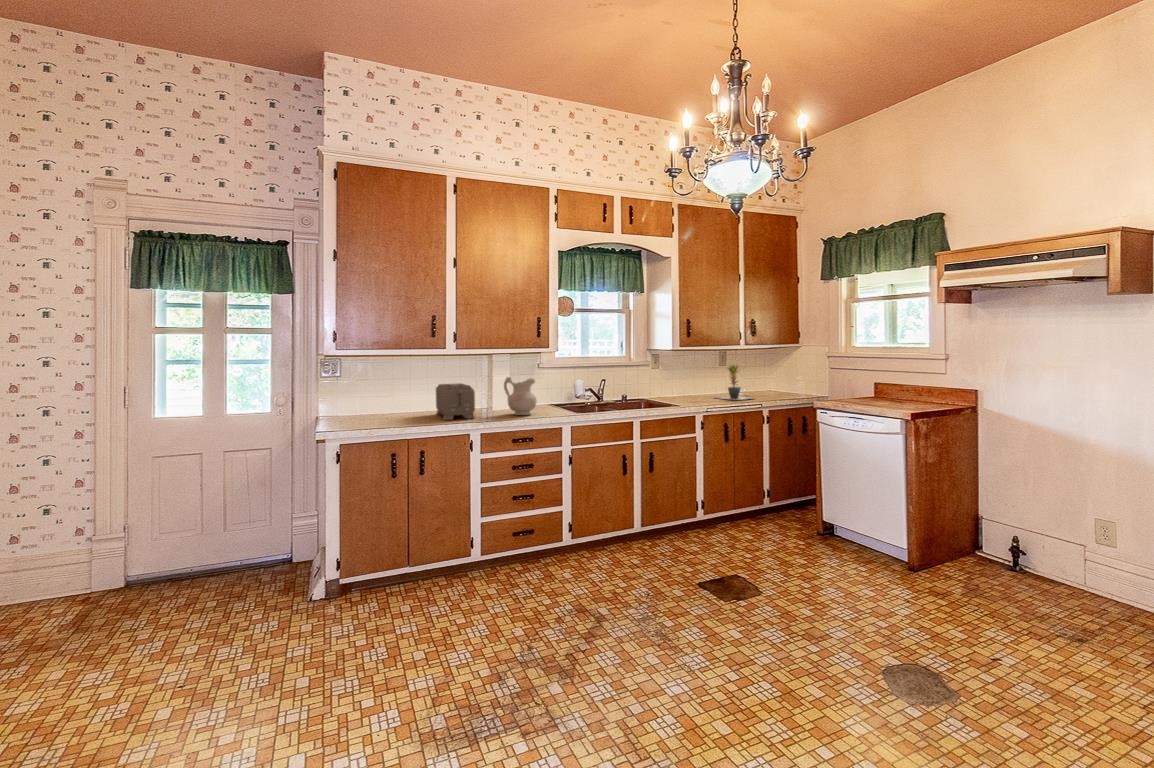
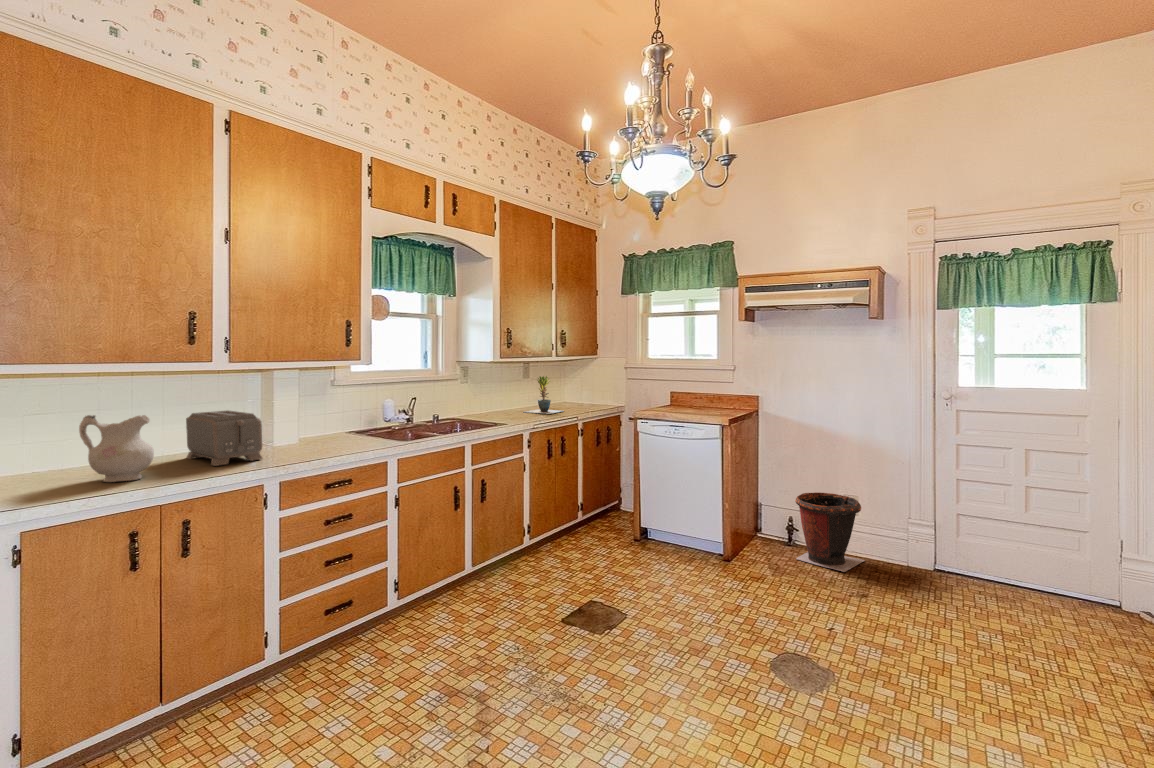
ceramic pitcher: present [504,377,537,415] -> present [79,415,154,482]
waste bin: none [1007,508,1116,607] -> present [795,492,865,572]

